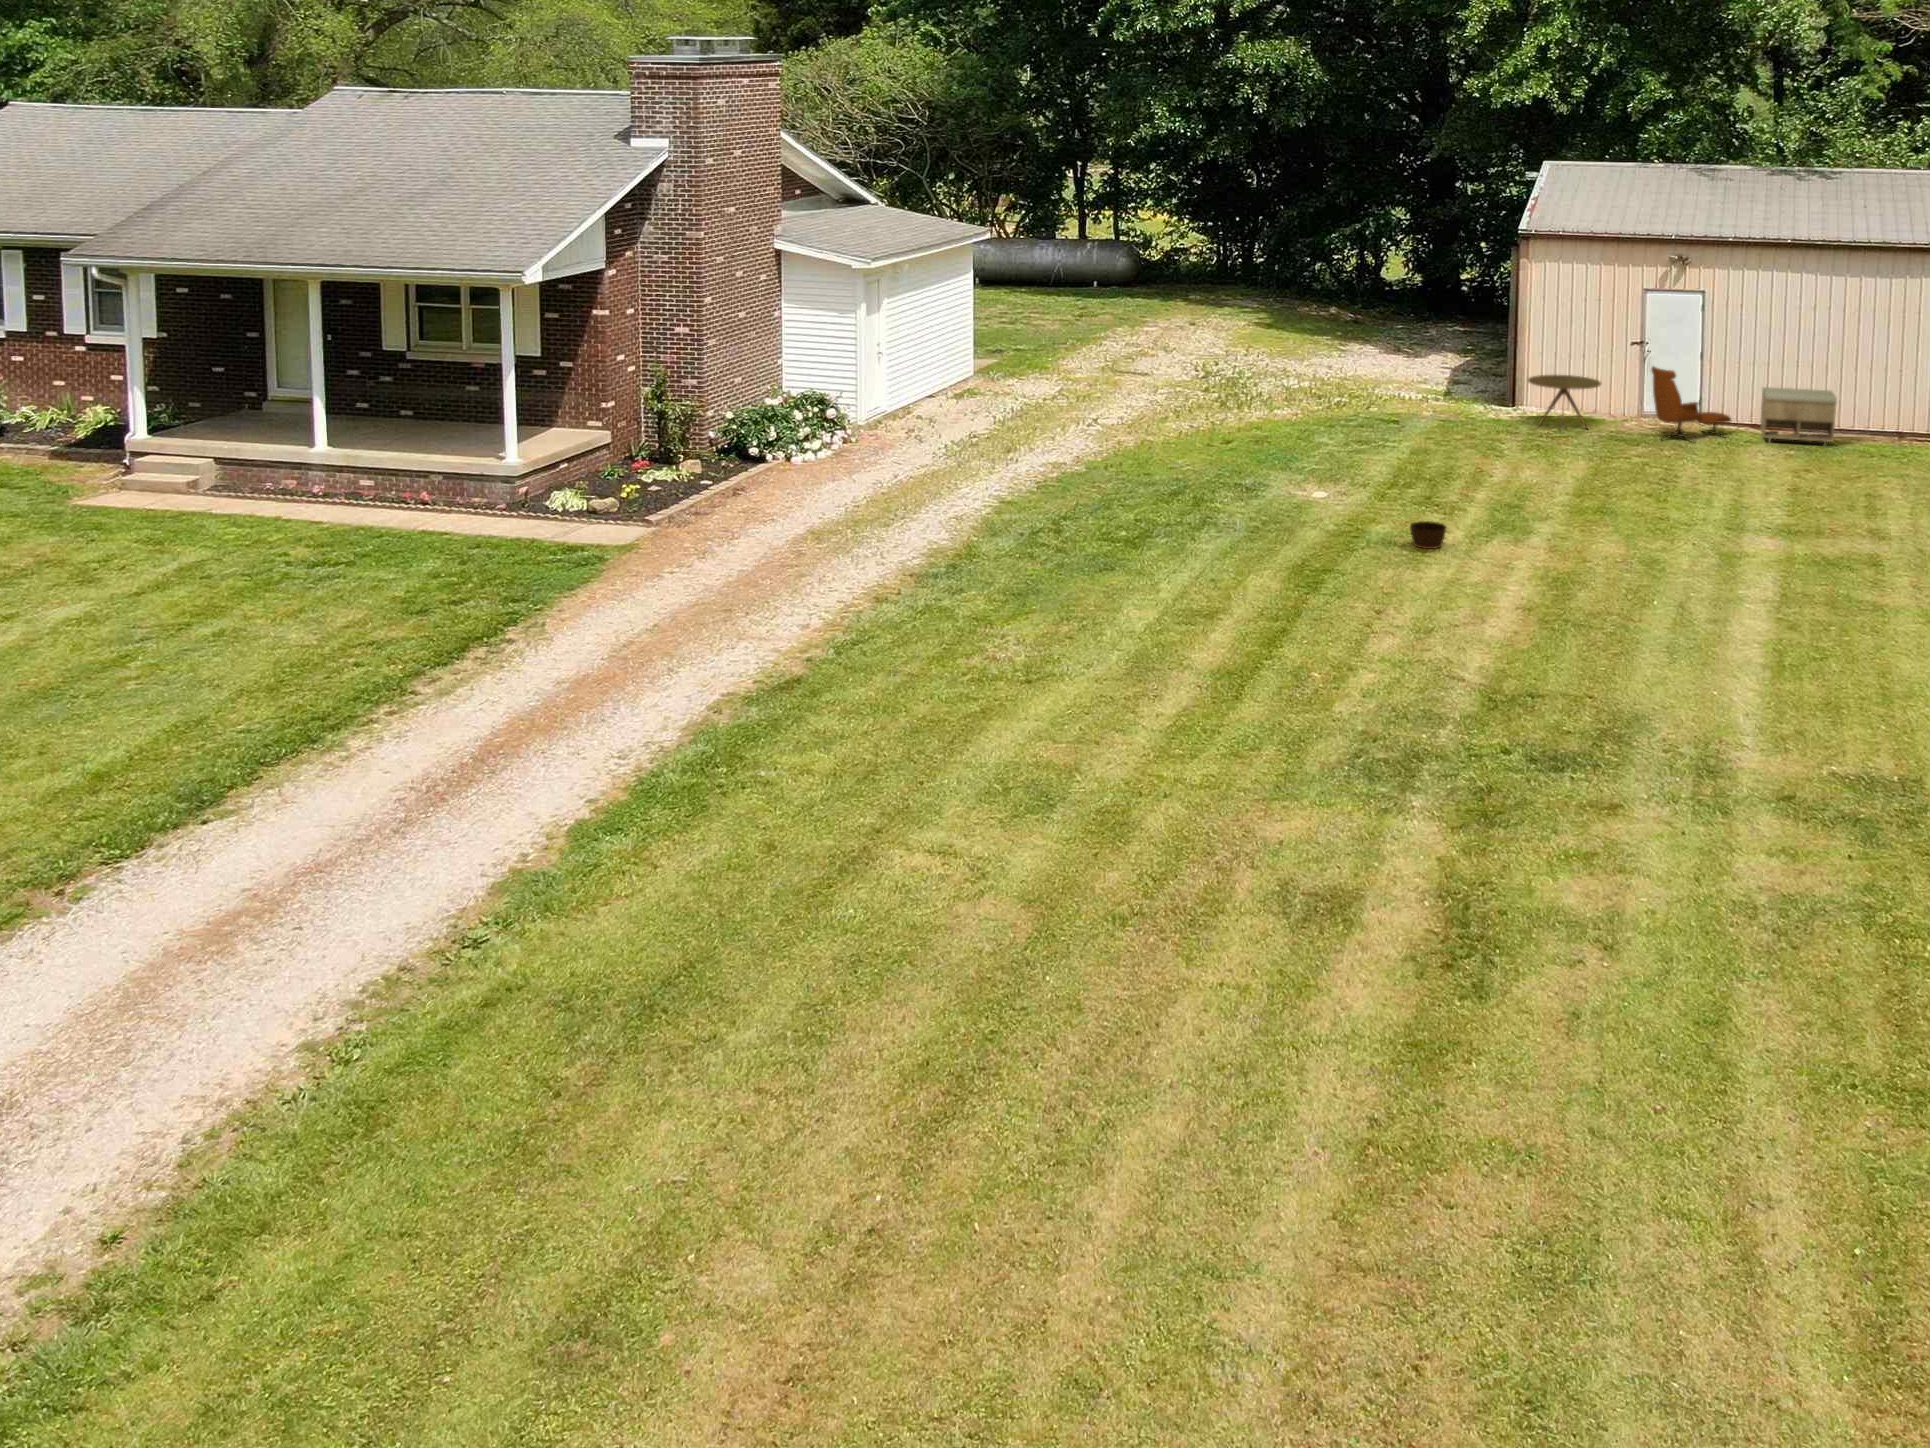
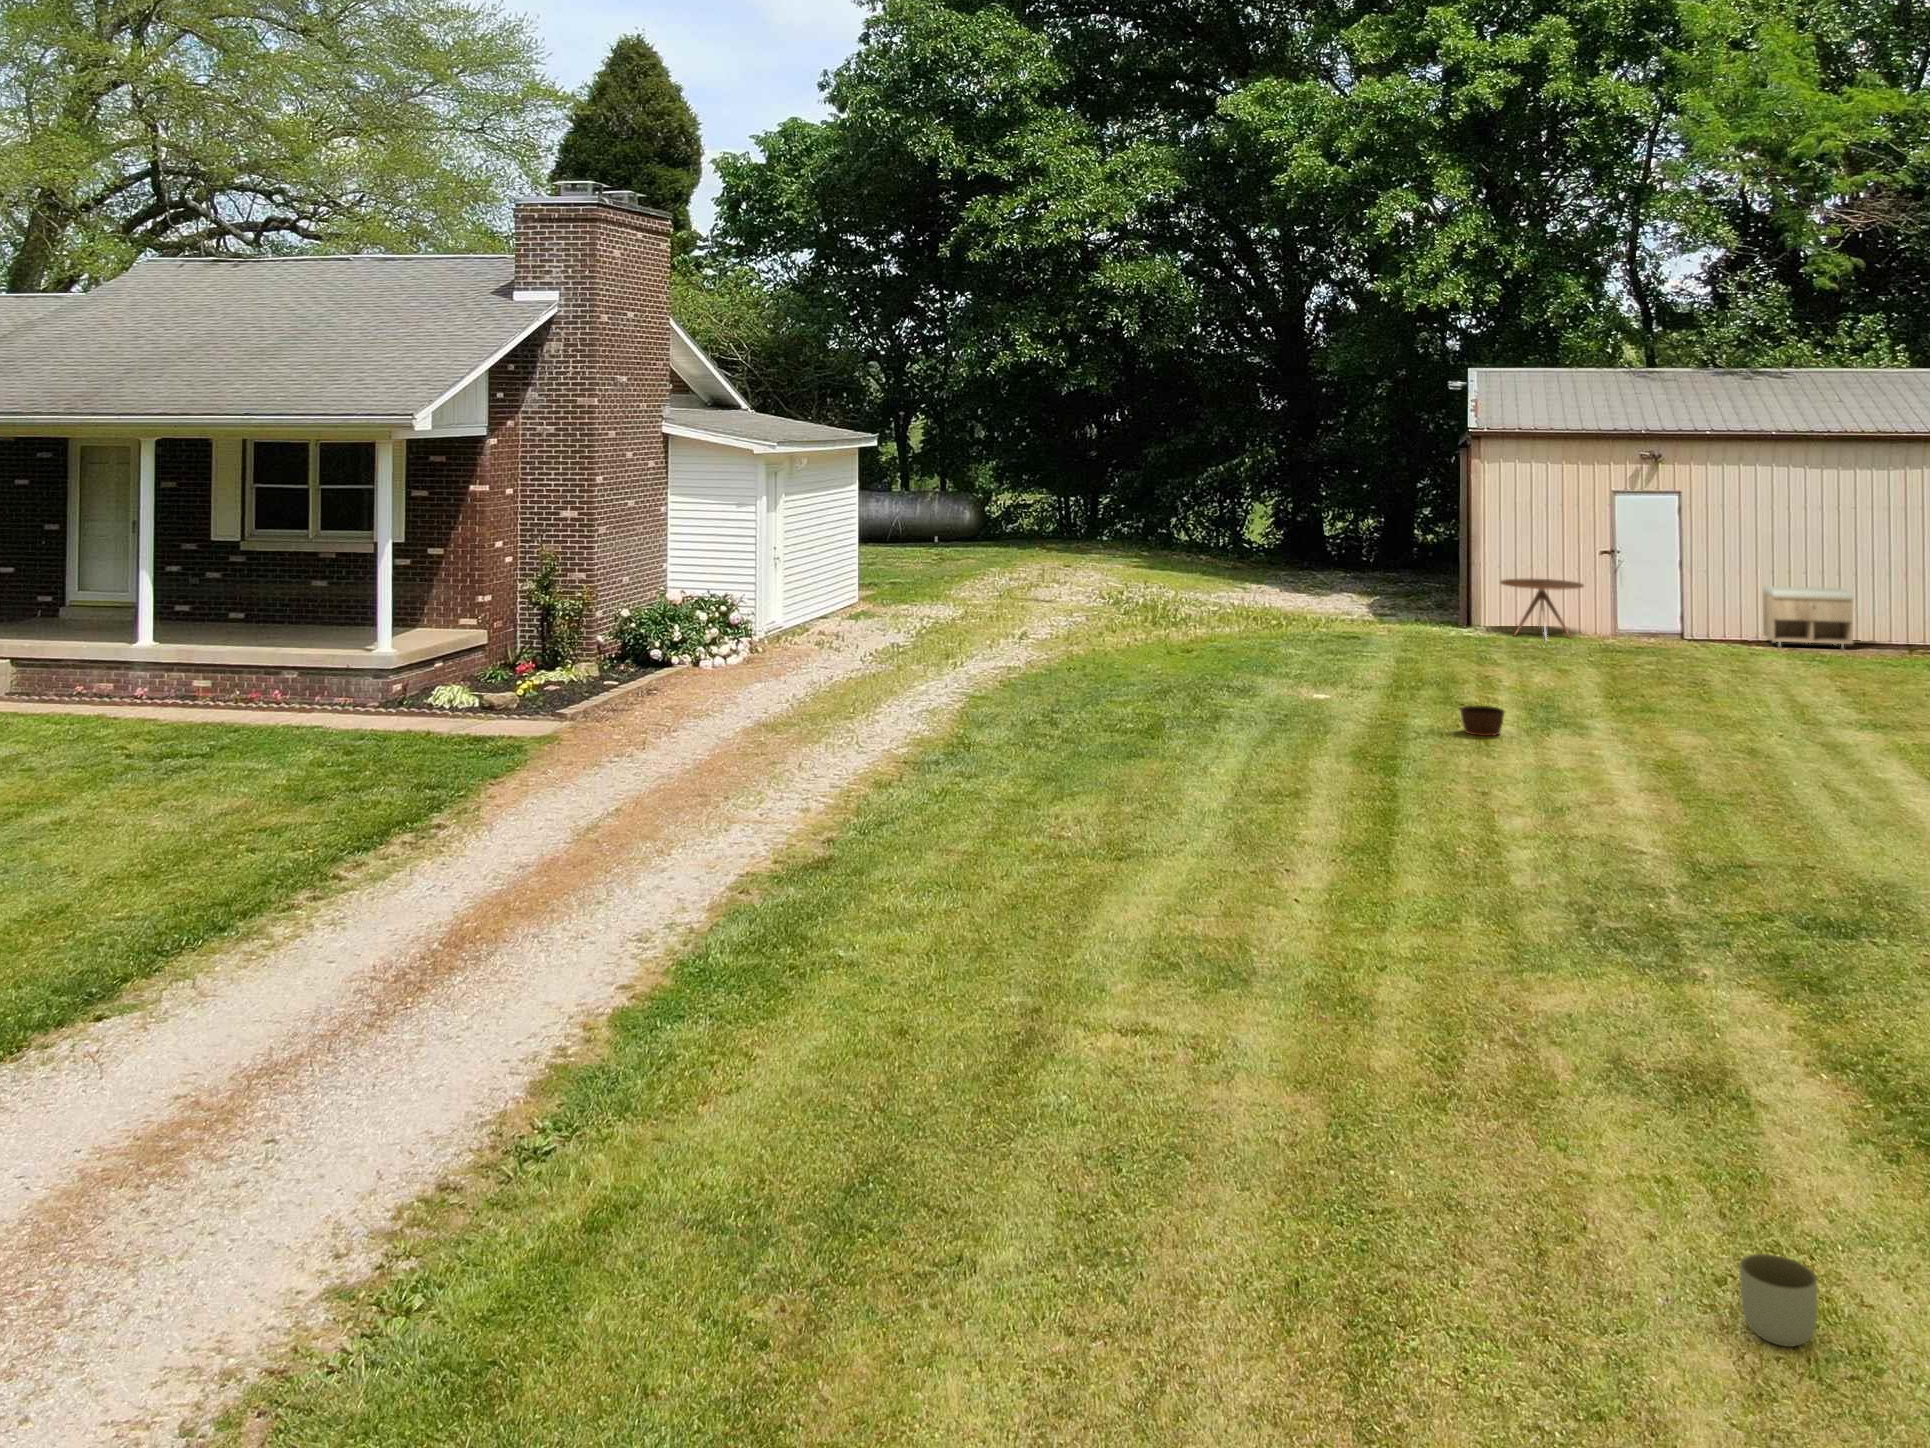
lounge chair: present [1651,366,1731,442] -> none [1643,561,1732,648]
planter: none [1221,1055,1269,1116] -> present [1740,1254,1818,1347]

